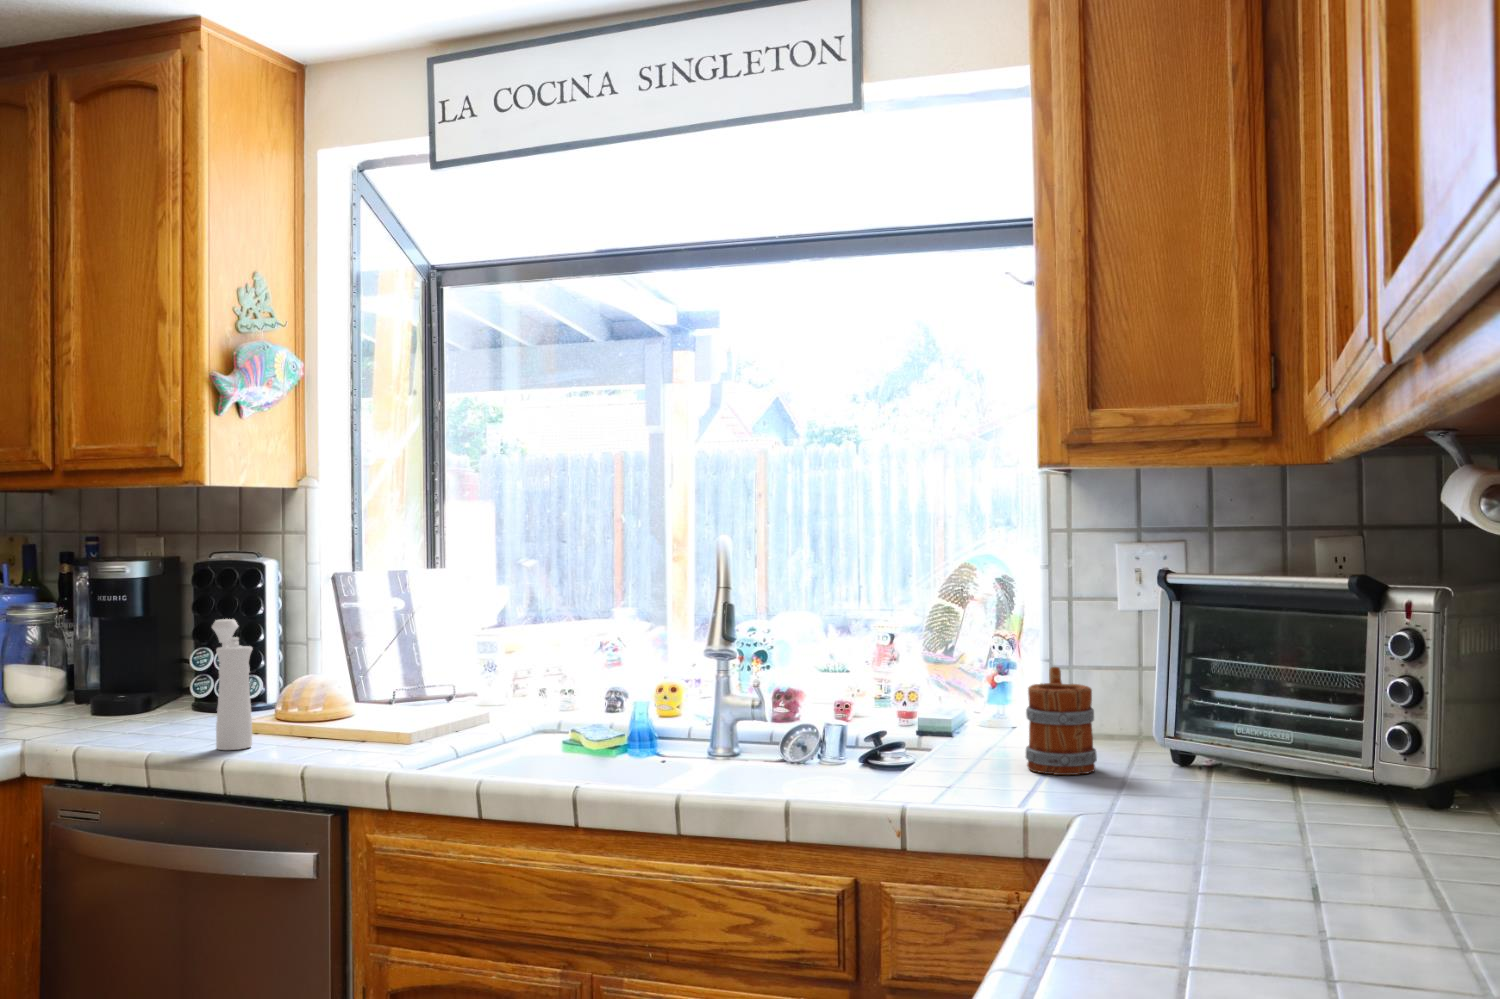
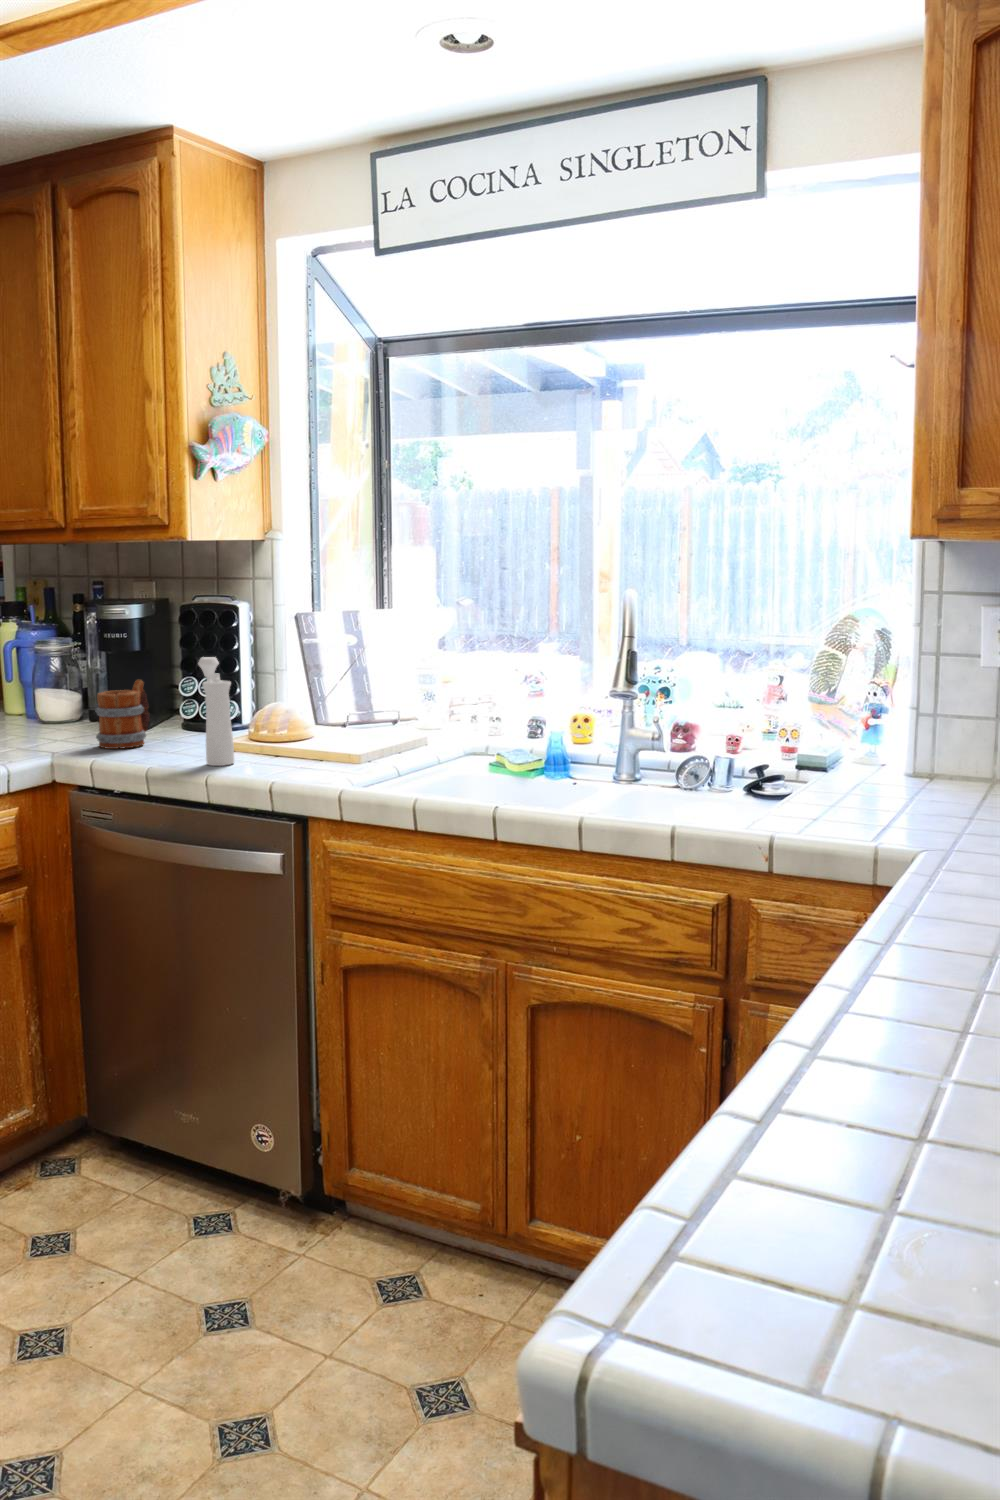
mug: present [1026,667,1097,775] -> present [95,680,150,749]

